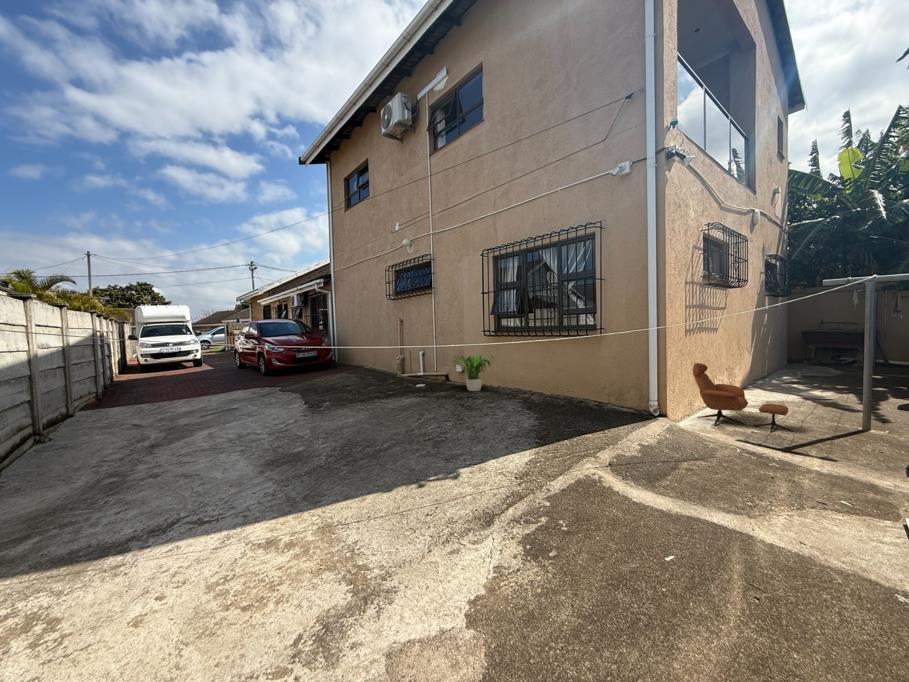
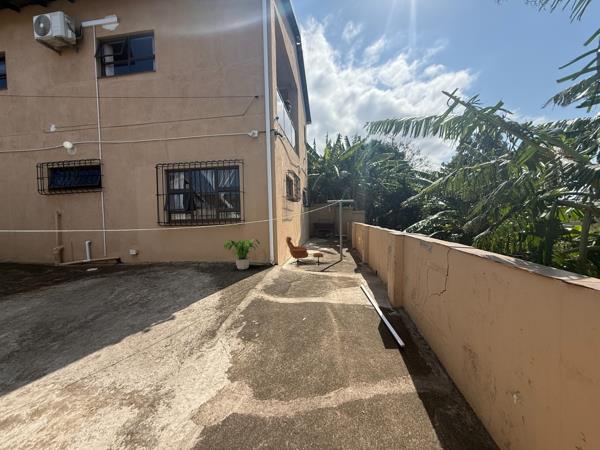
potted plant: present [452,355,493,391] -> present [224,239,260,269]

